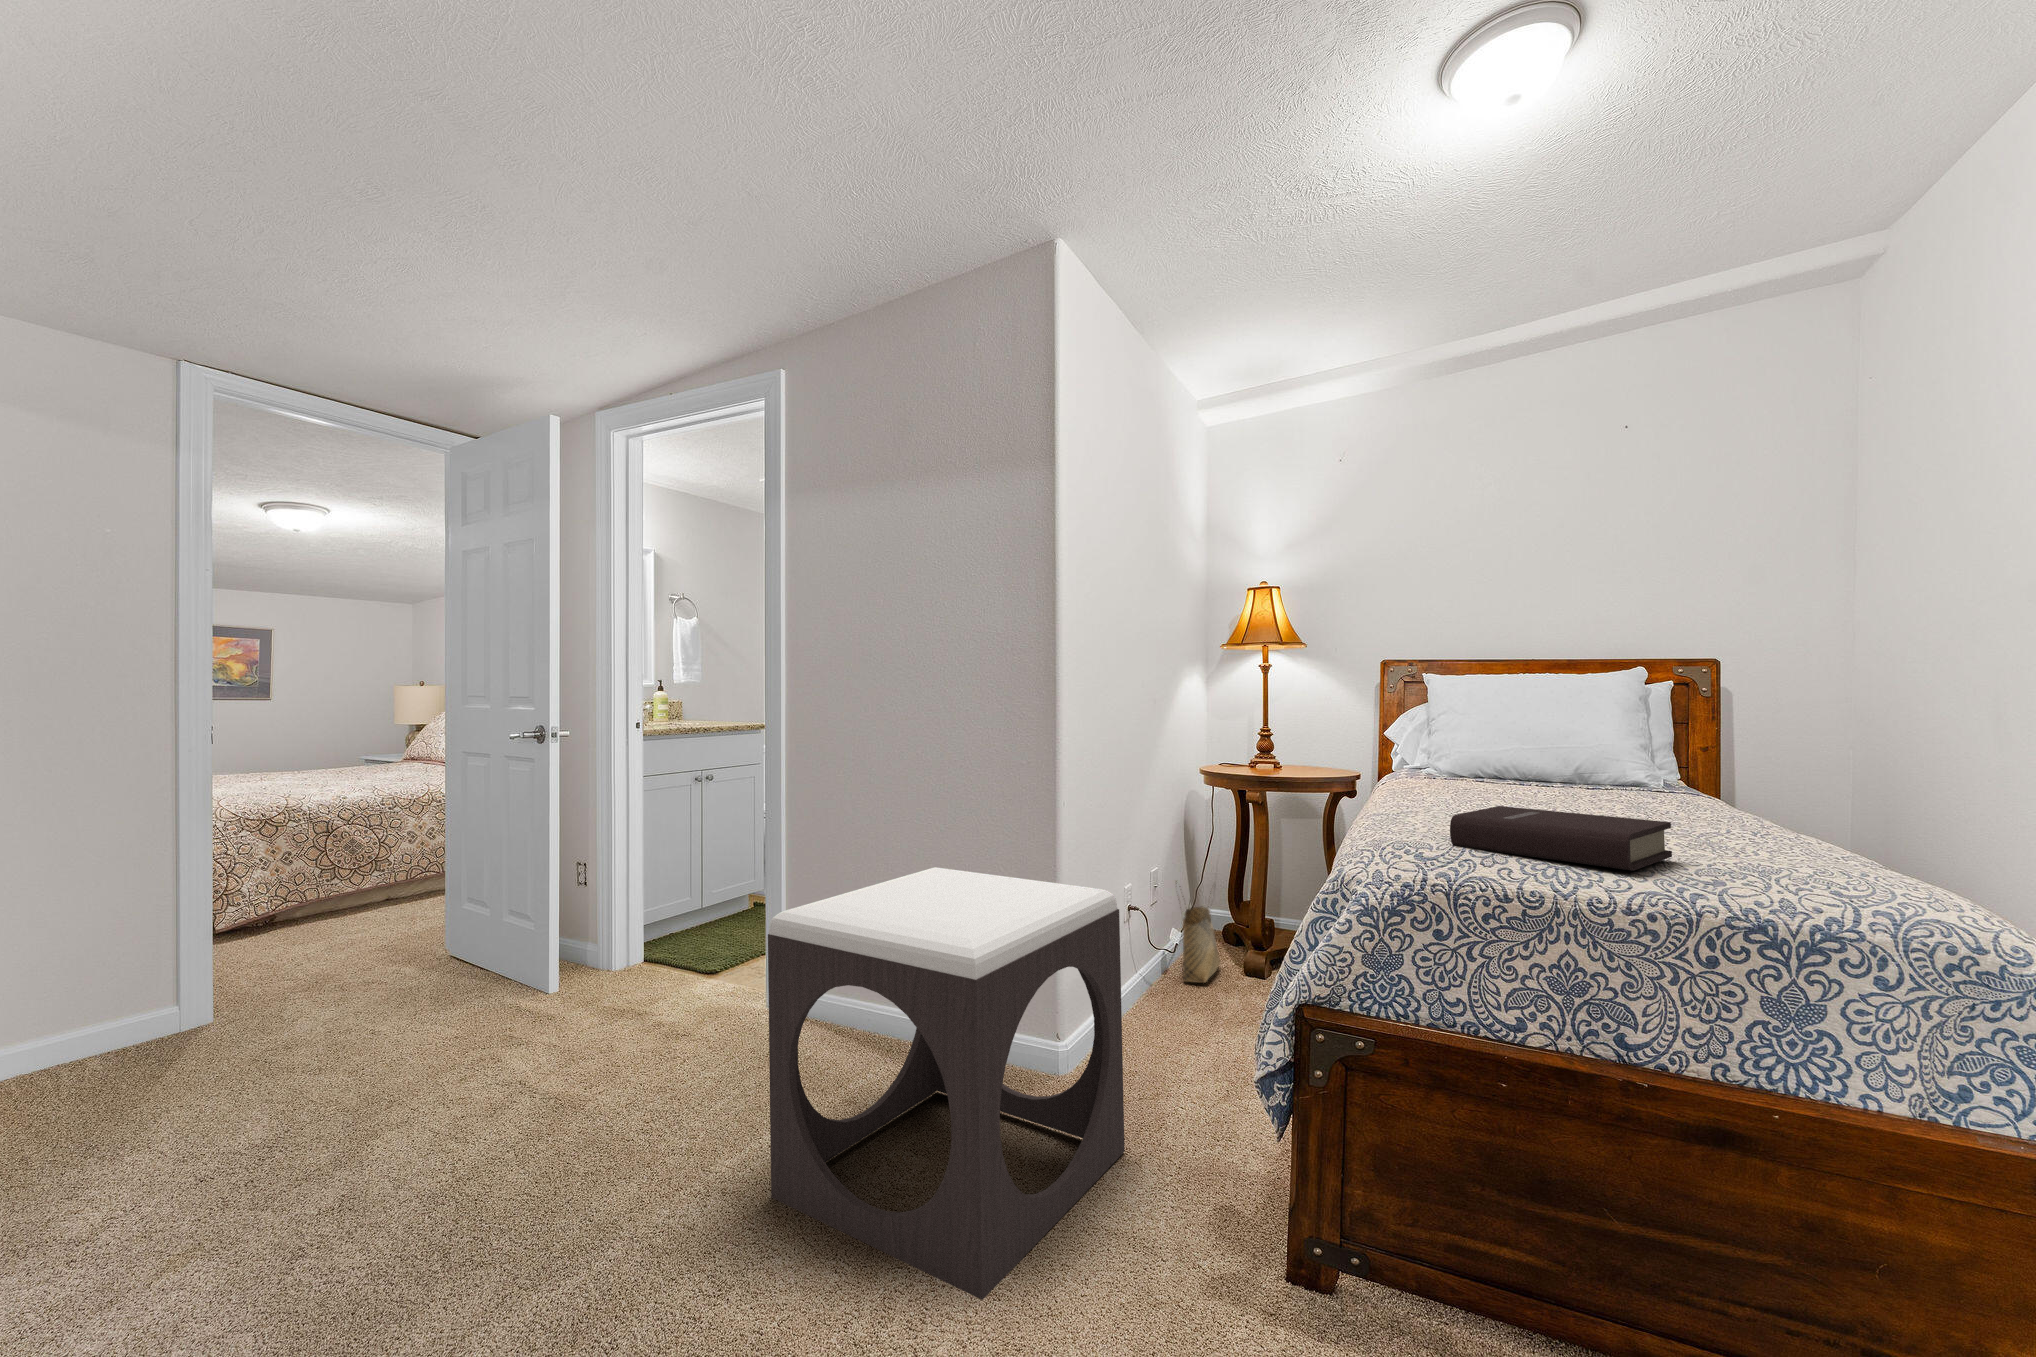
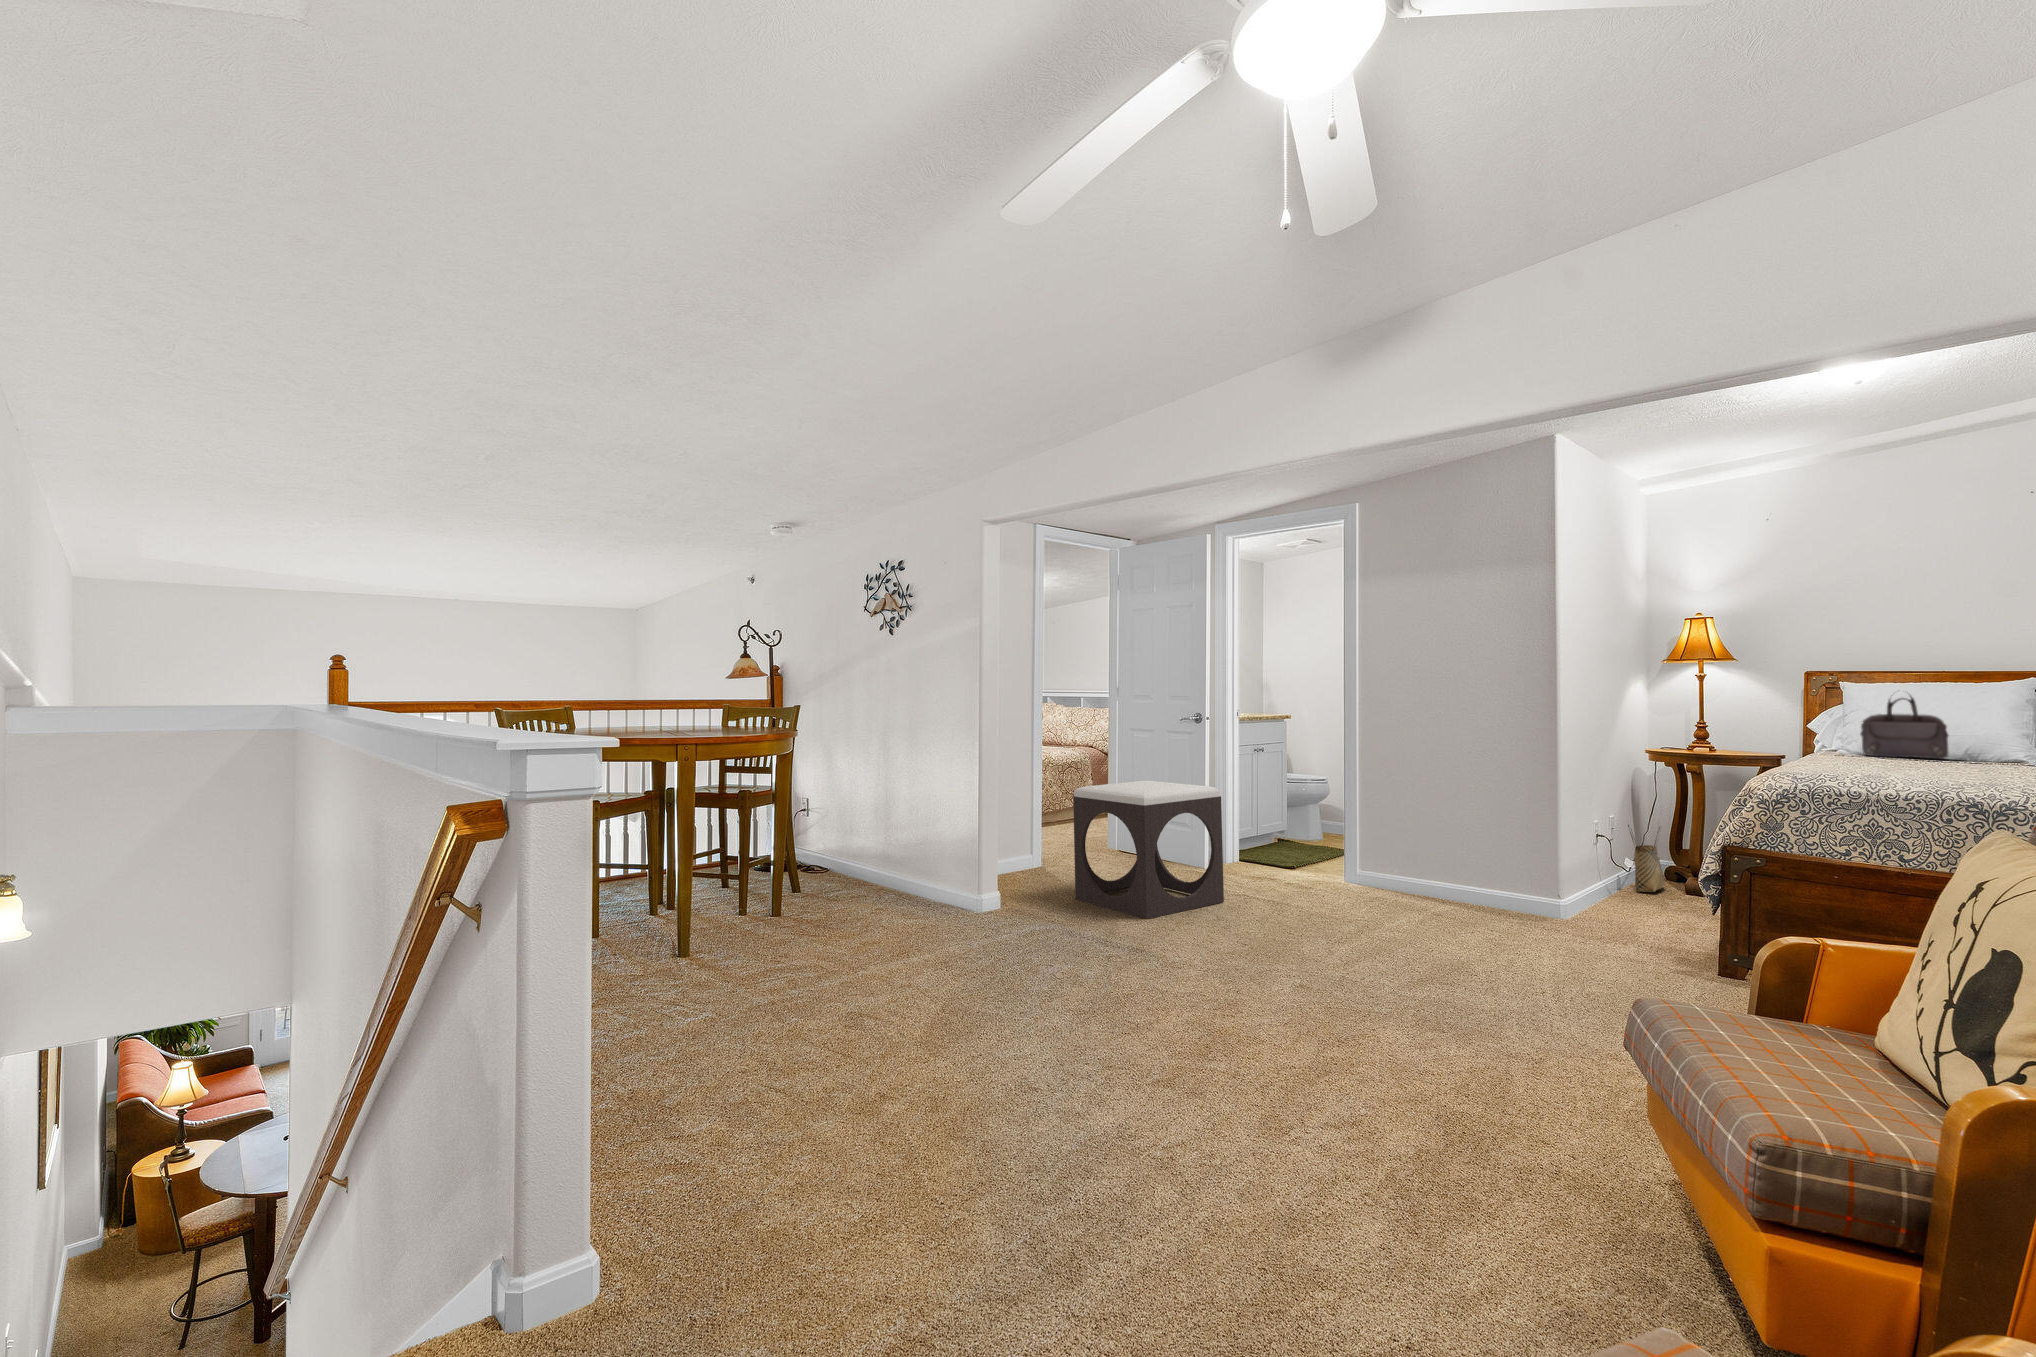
handbag: none [1456,683,1564,783] -> present [1861,696,1949,759]
book: present [1450,806,1672,871] -> none [1817,759,1951,784]
footstool: present [768,867,1125,1300] -> present [1073,780,1224,919]

